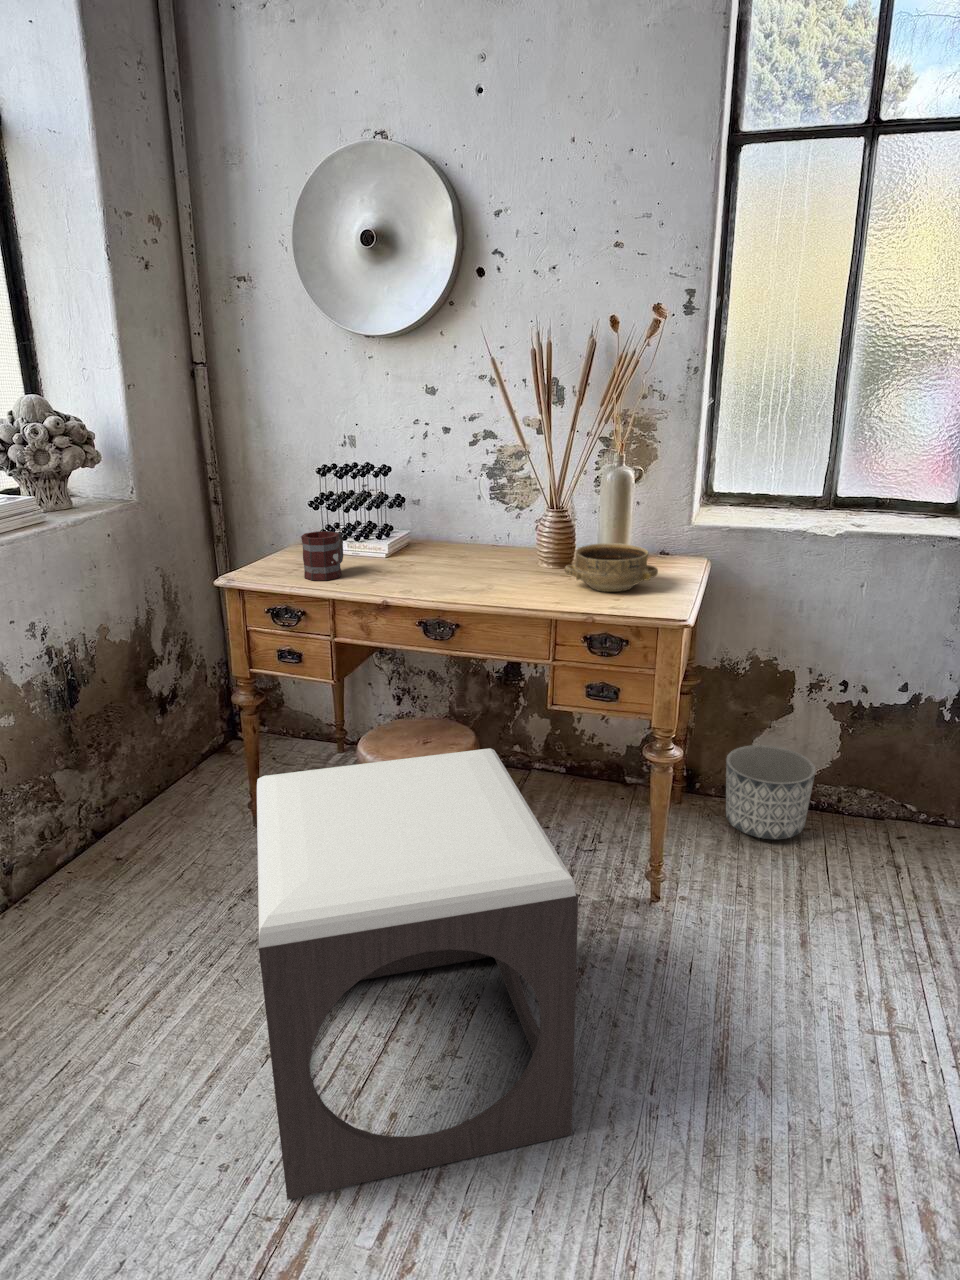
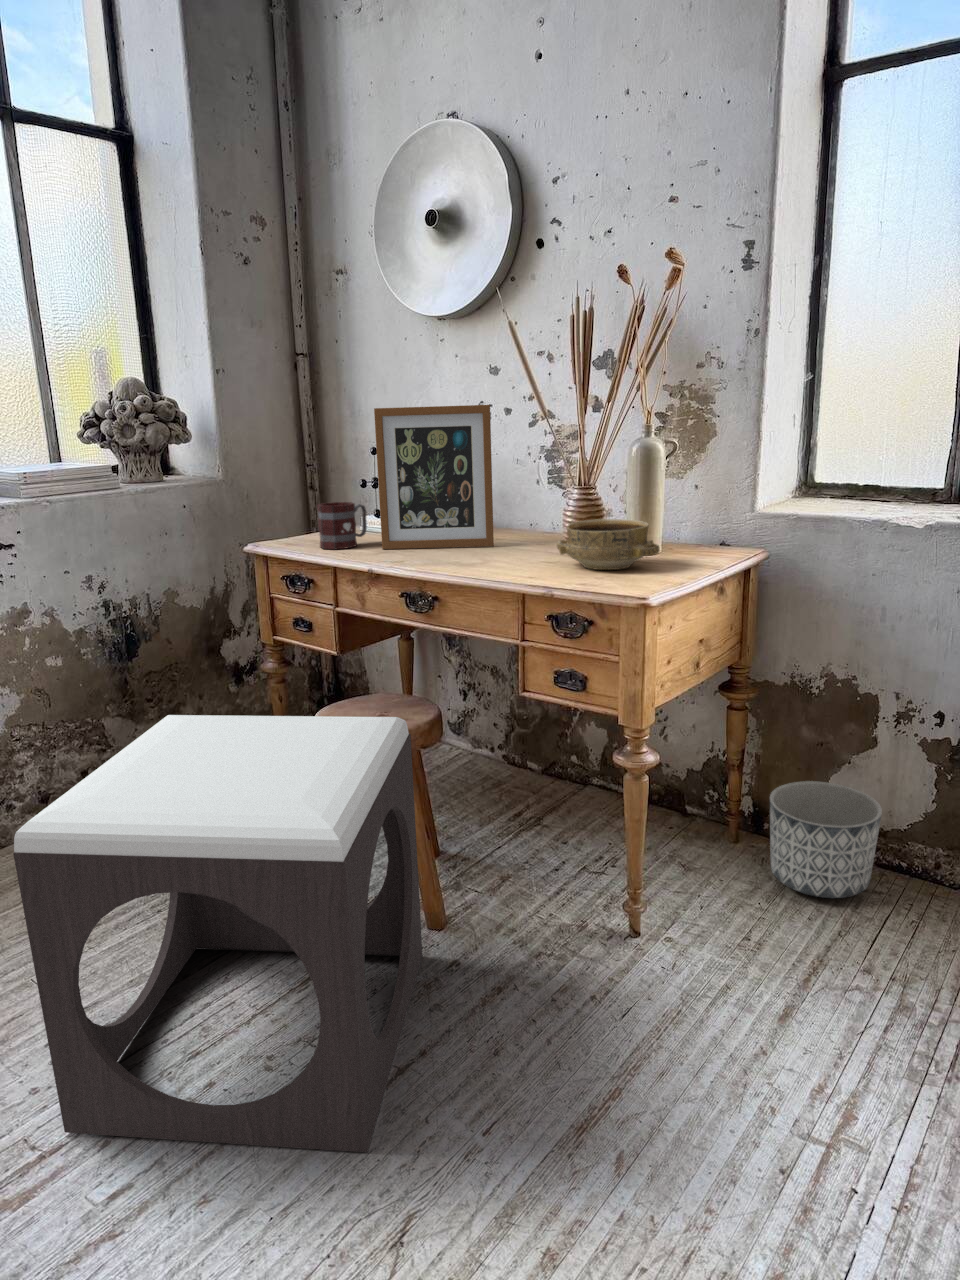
picture frame: none [365,437,476,577] -> present [374,405,494,549]

